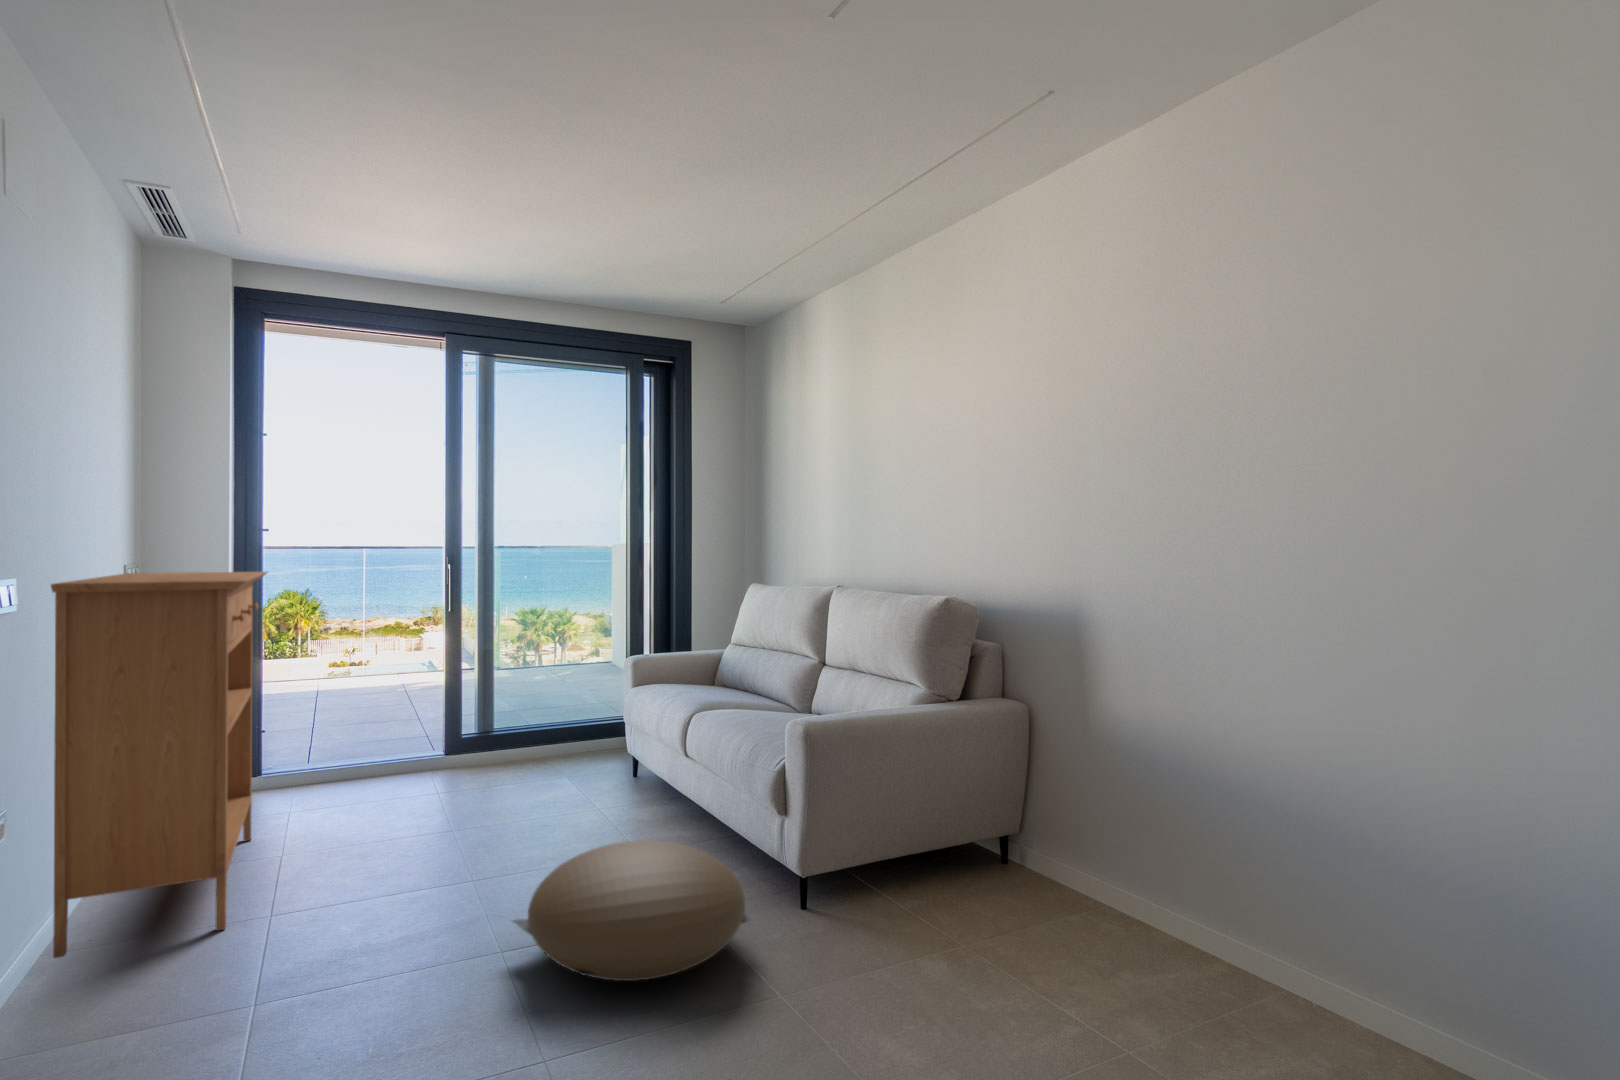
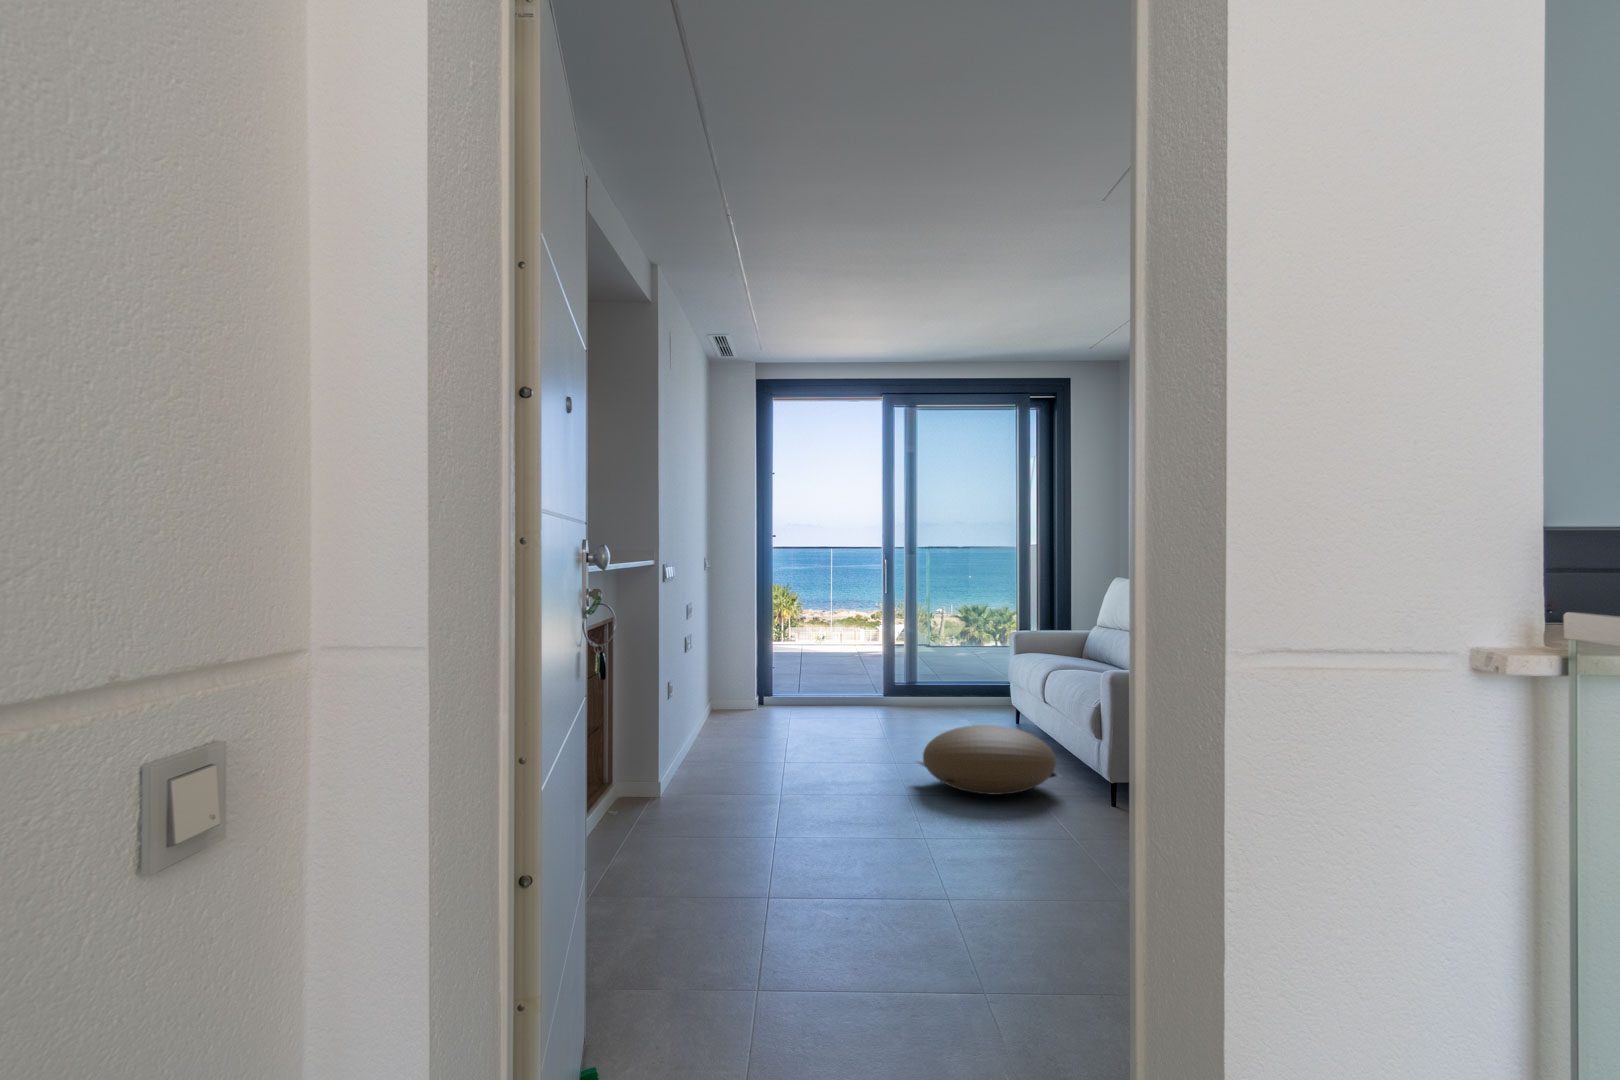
console table: present [51,571,267,958] -> none [690,560,780,757]

